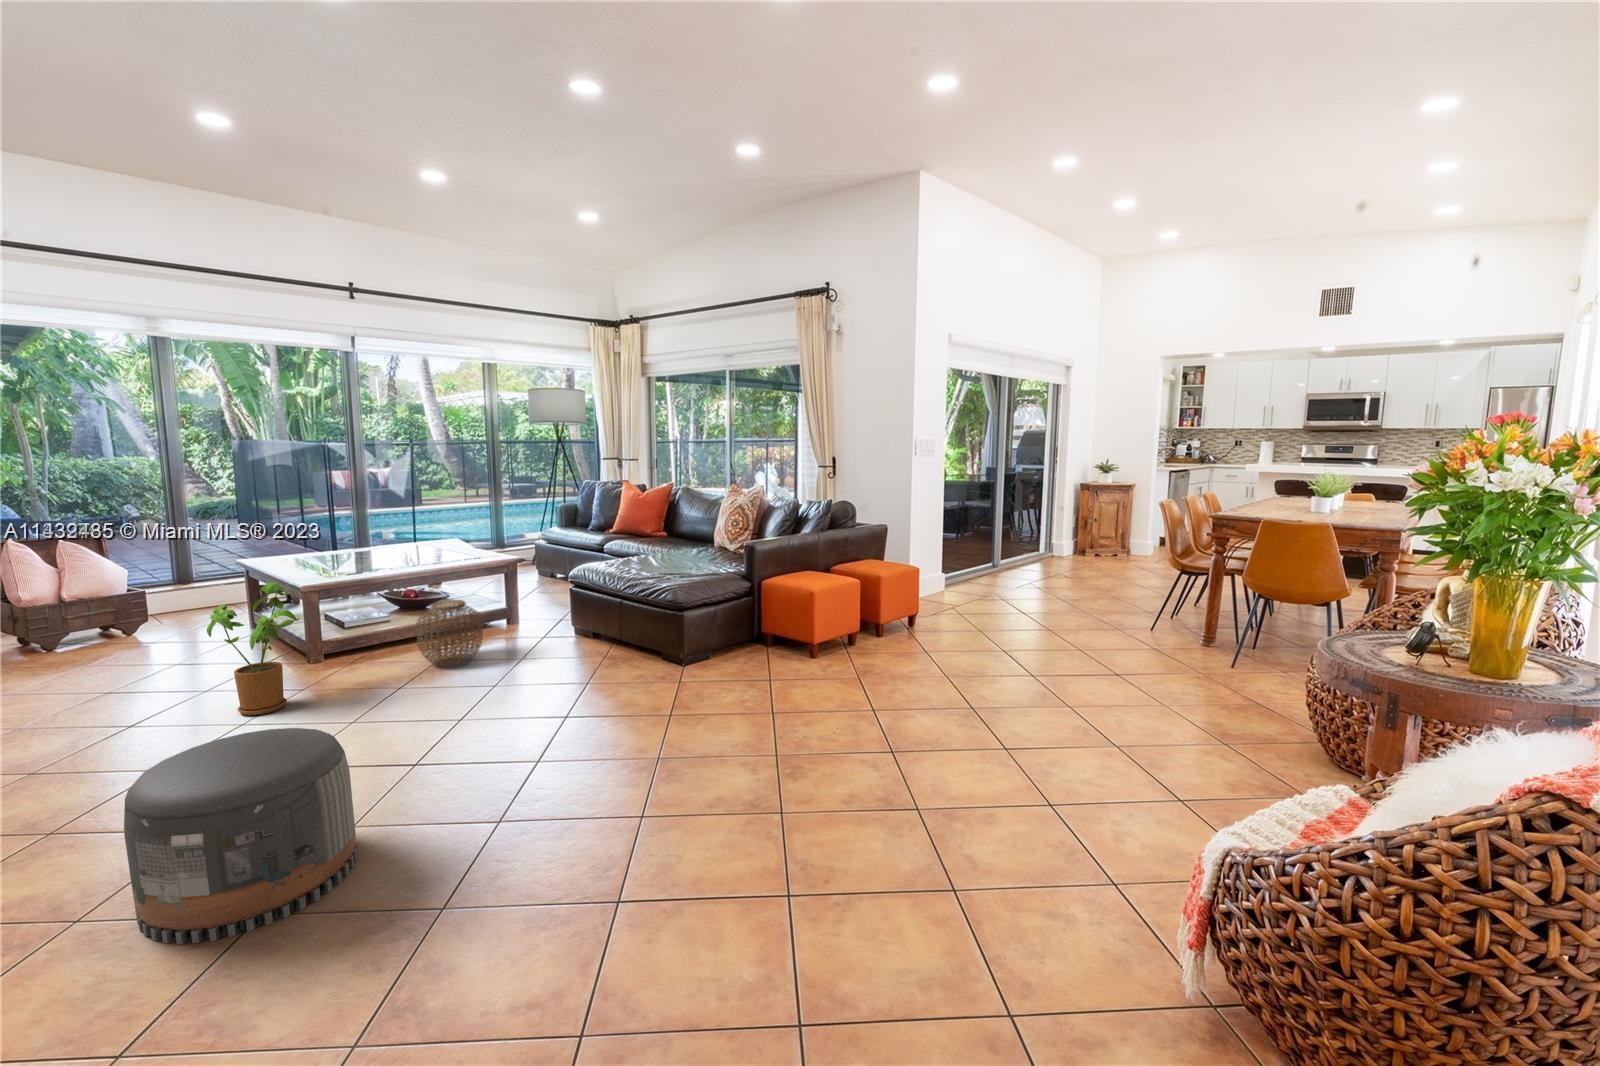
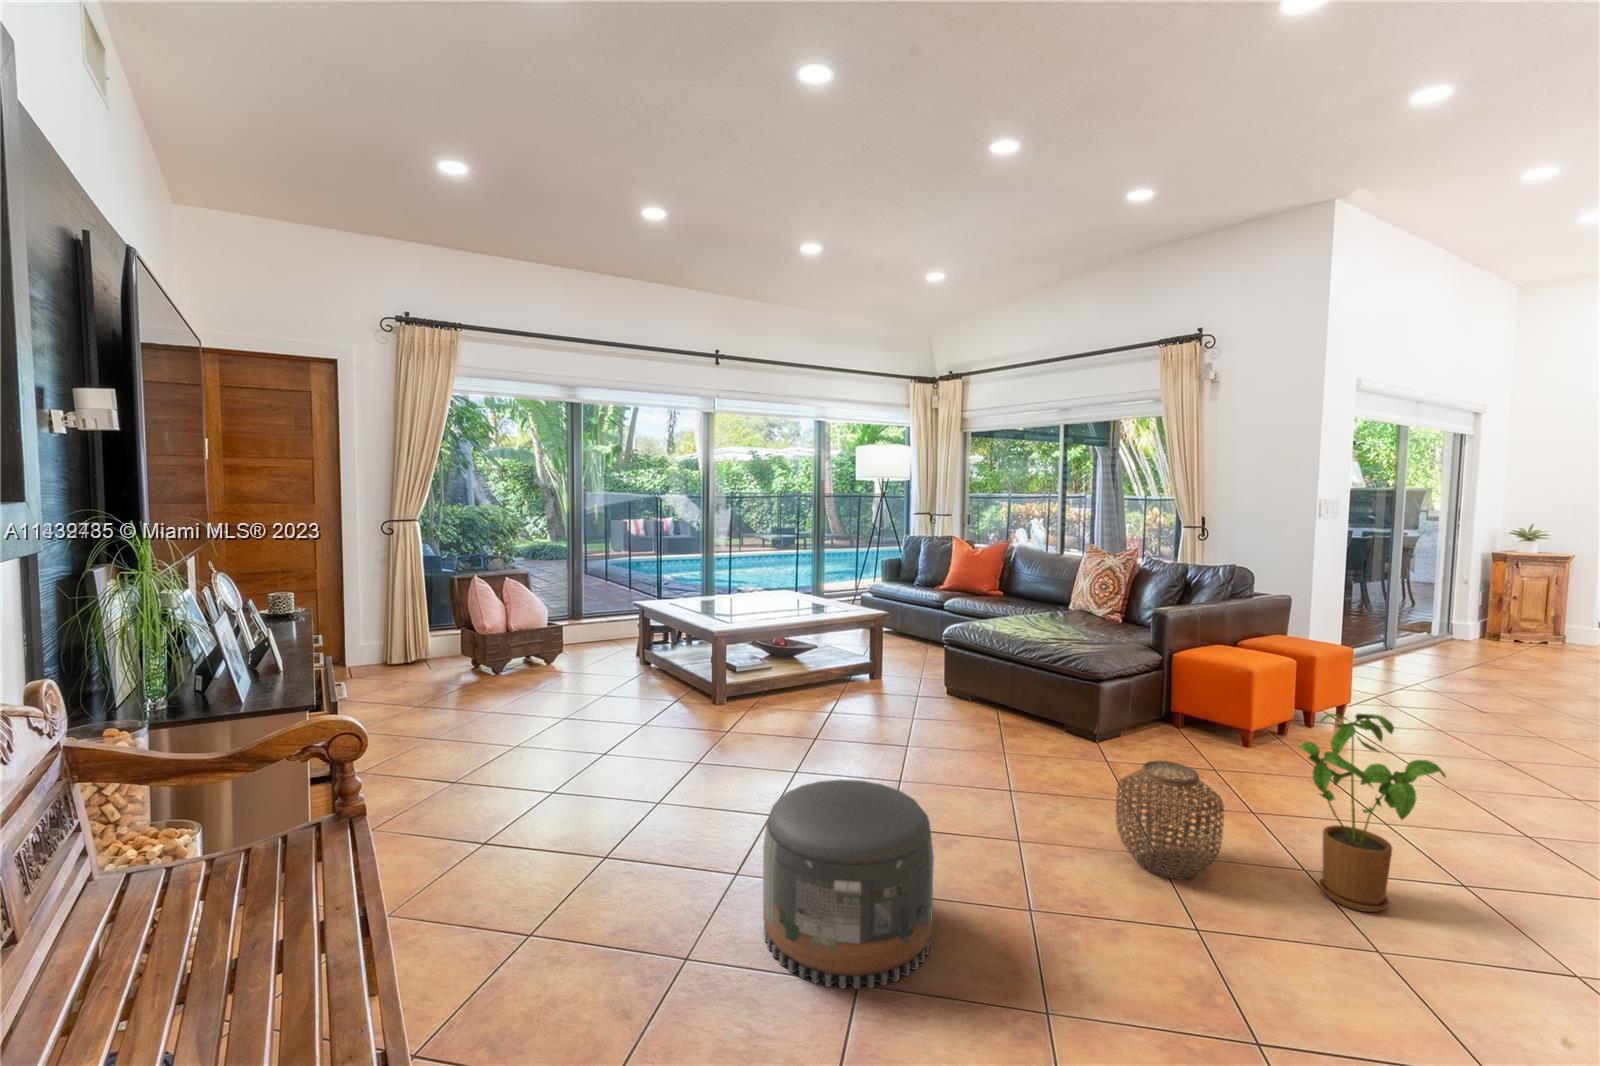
house plant: present [207,583,299,715] -> present [1300,713,1446,912]
woven basket: present [416,600,483,667] -> present [1116,761,1224,879]

